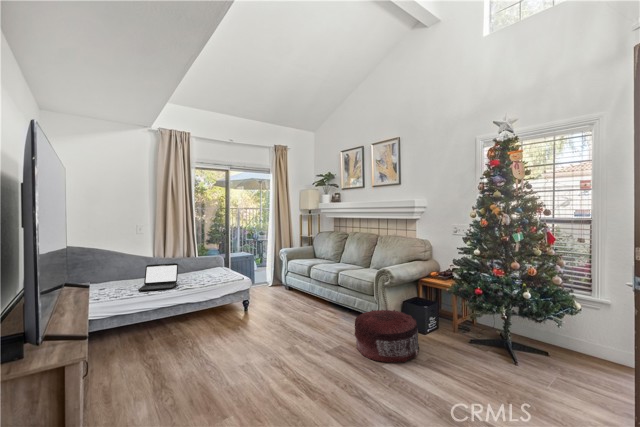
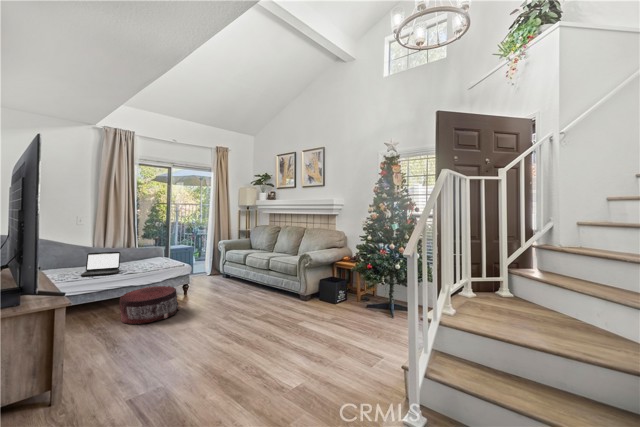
pouf: present [355,310,419,362] -> present [119,286,179,324]

